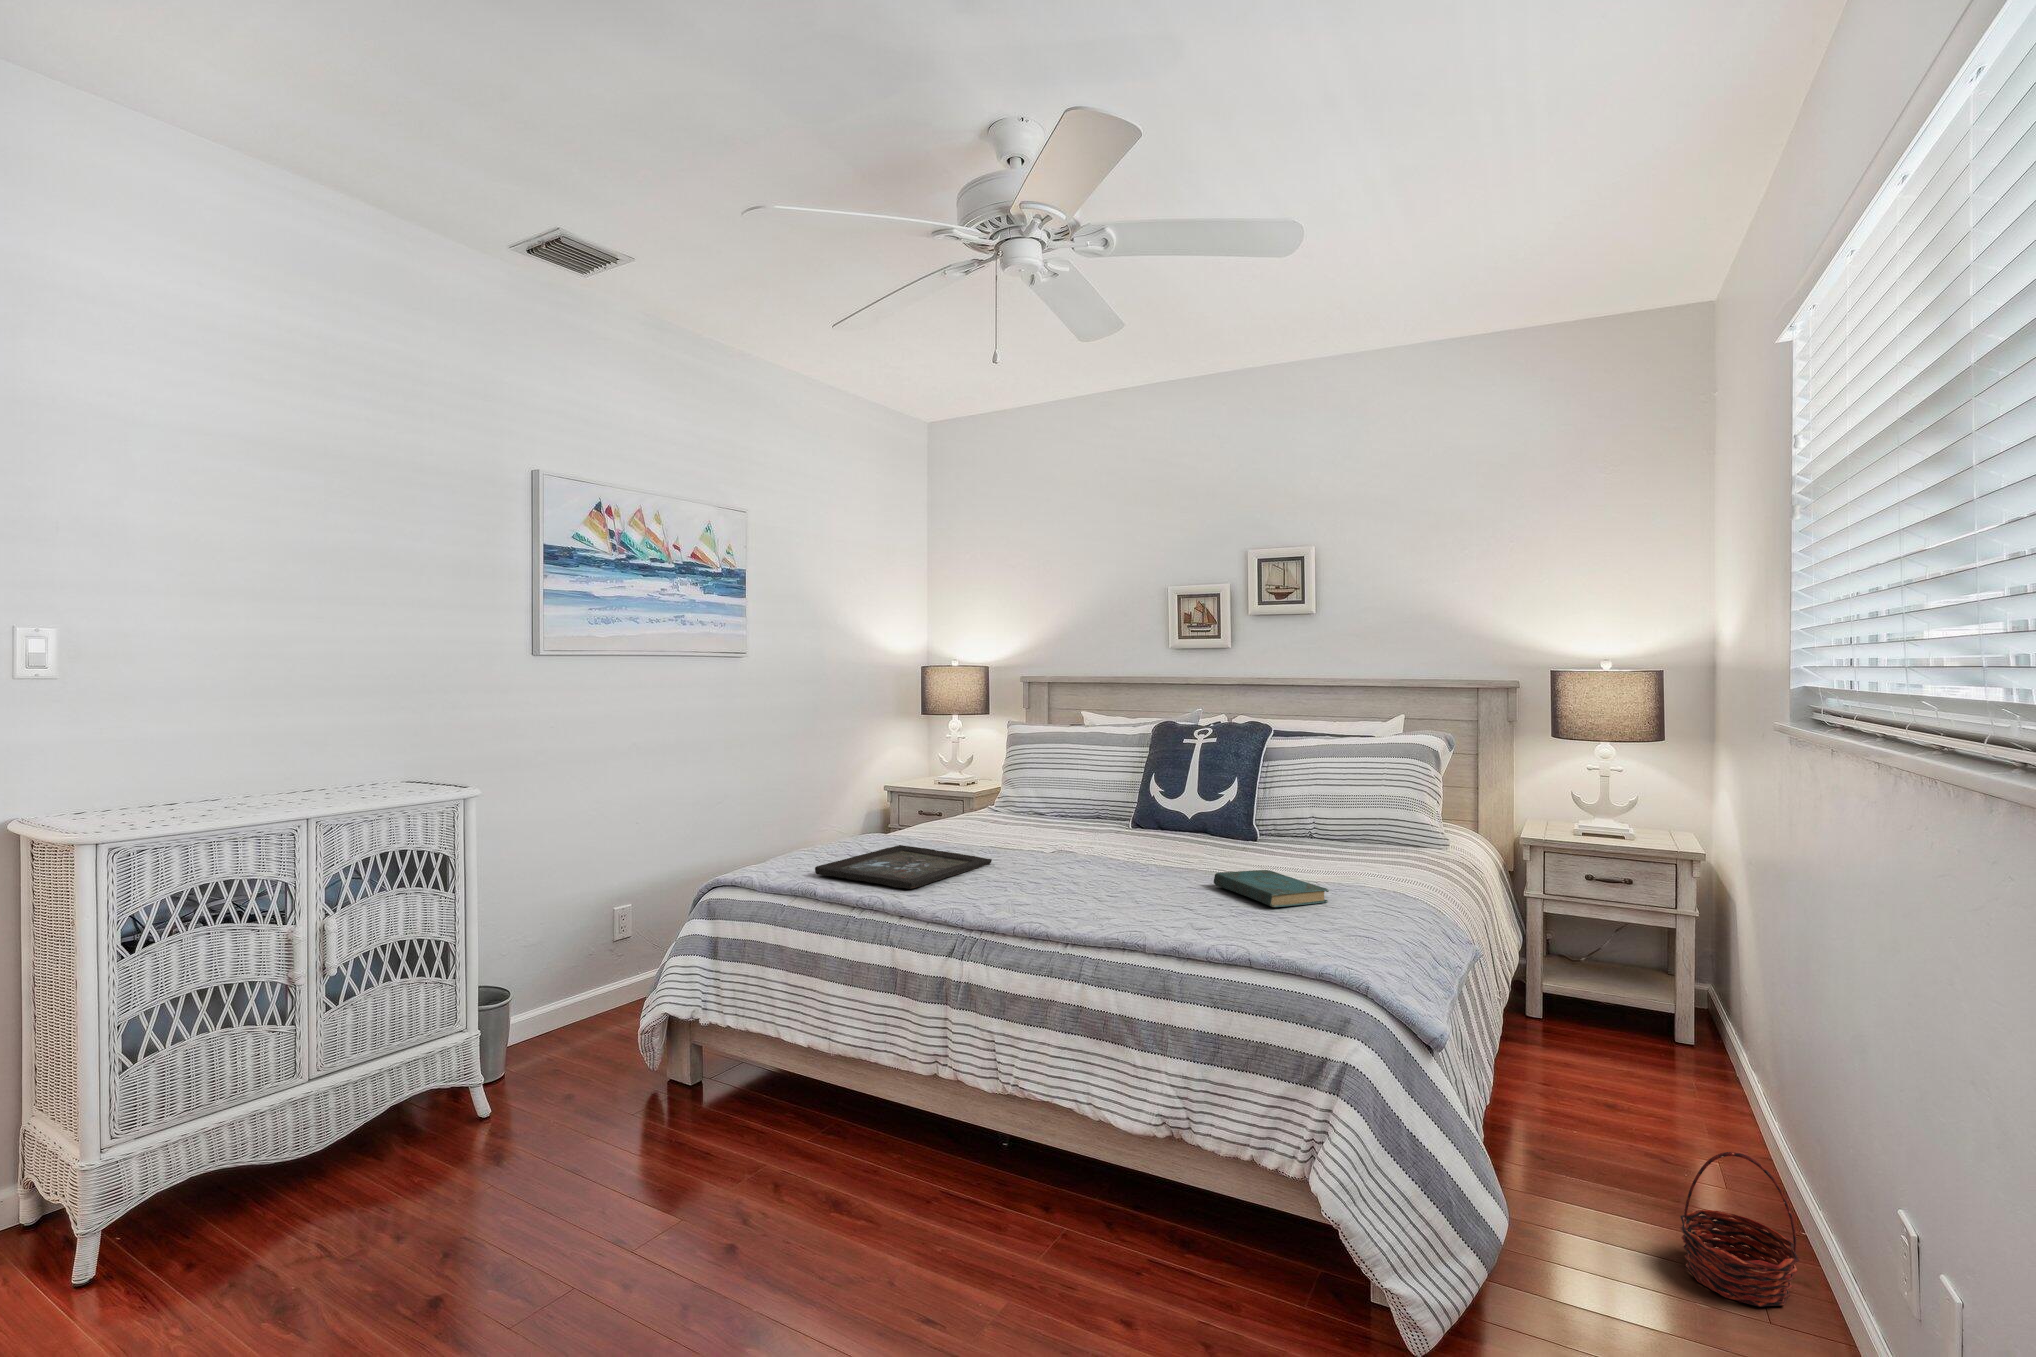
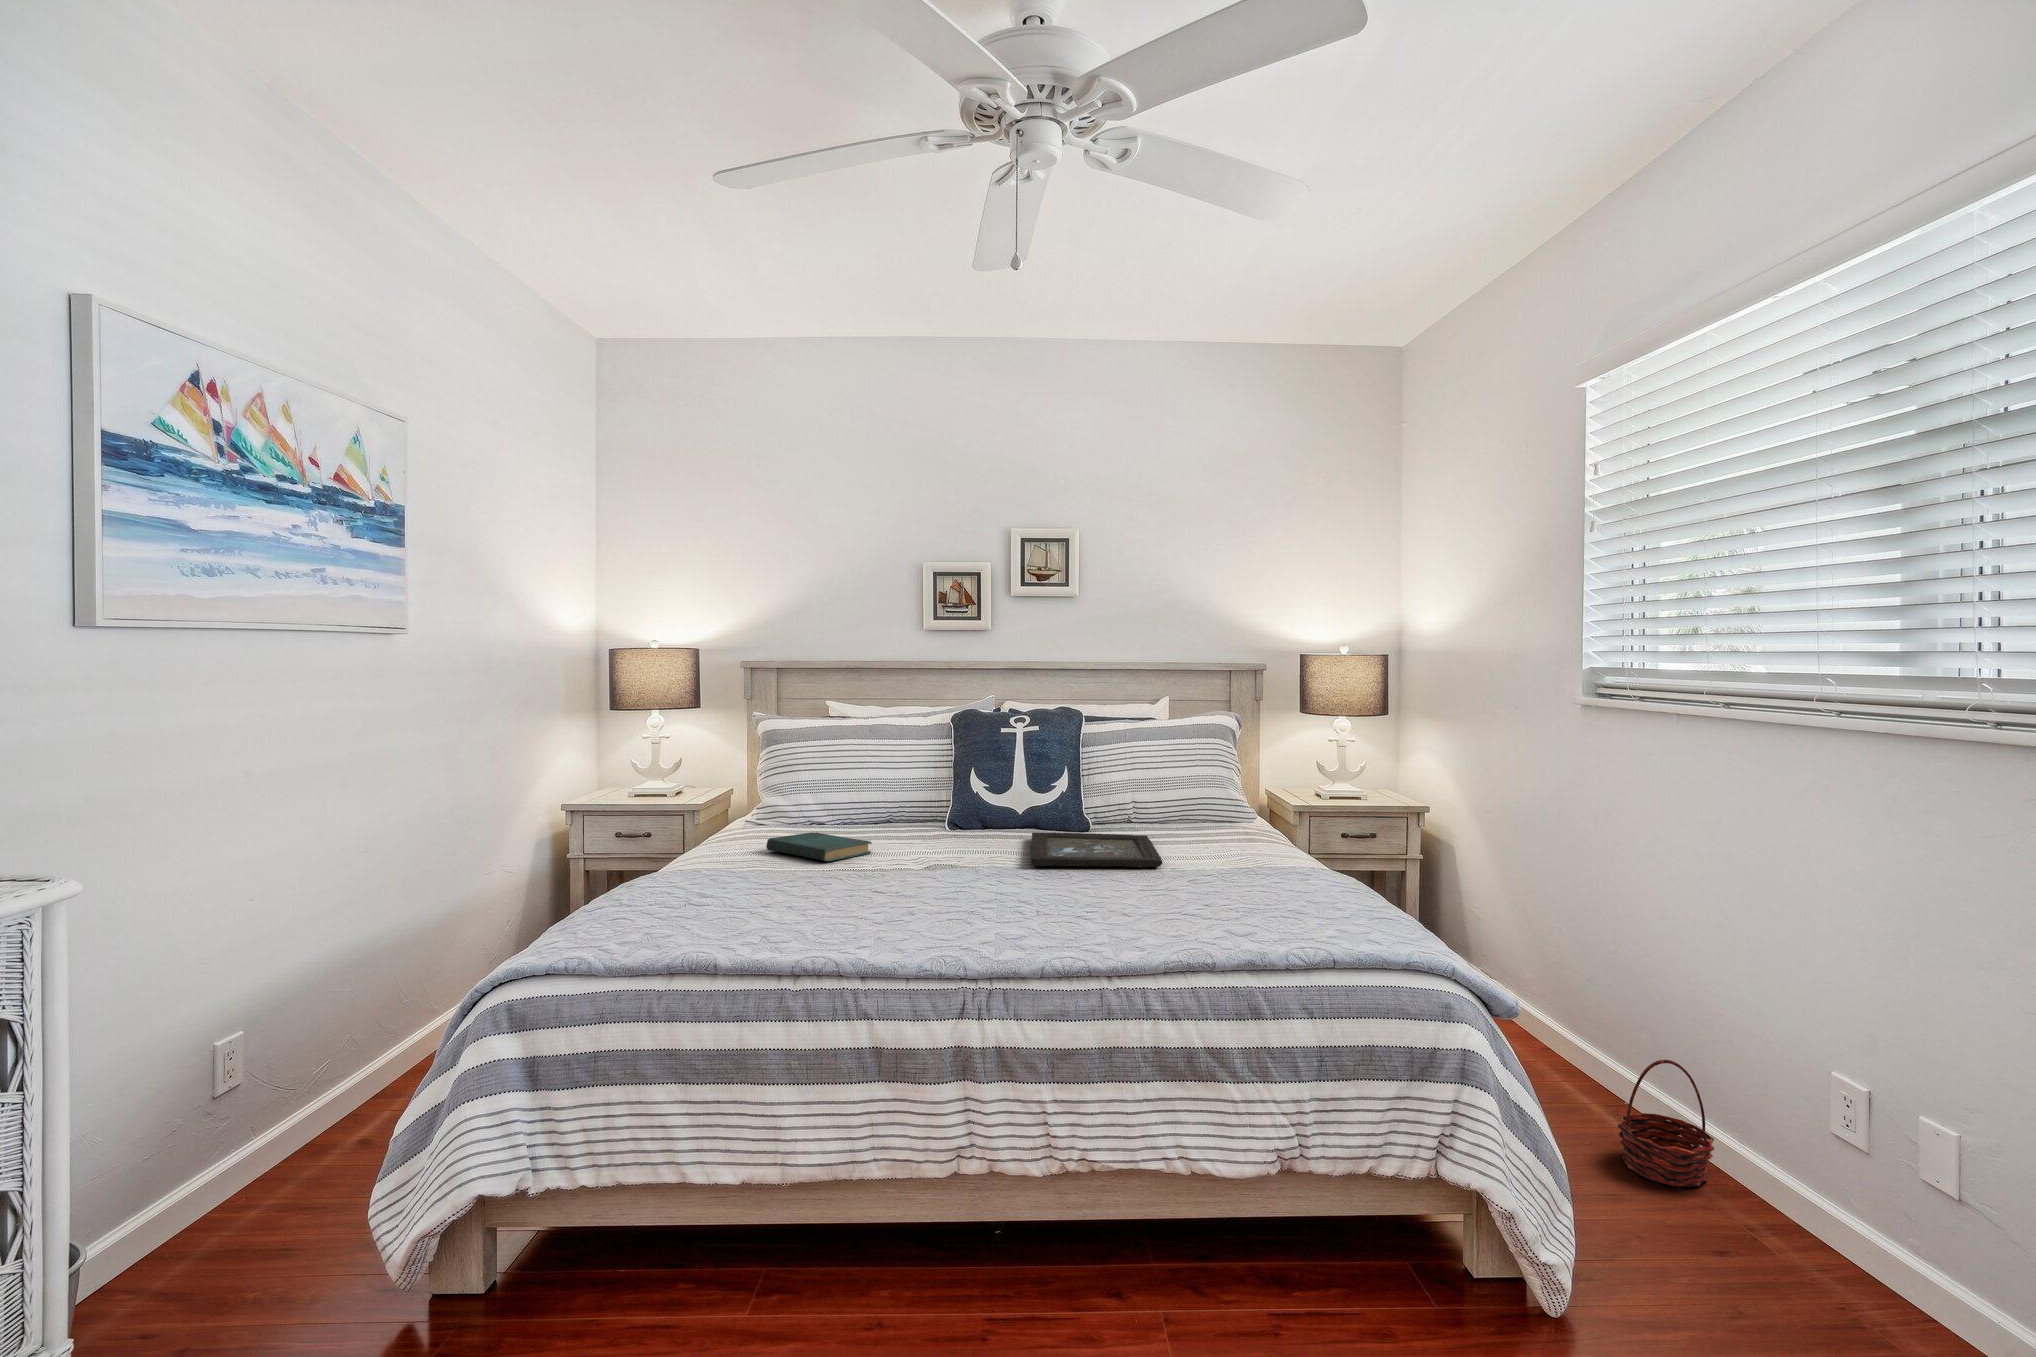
tray: present [815,845,992,889] -> present [1031,833,1162,868]
book: present [1214,870,1329,907] -> present [766,833,872,861]

